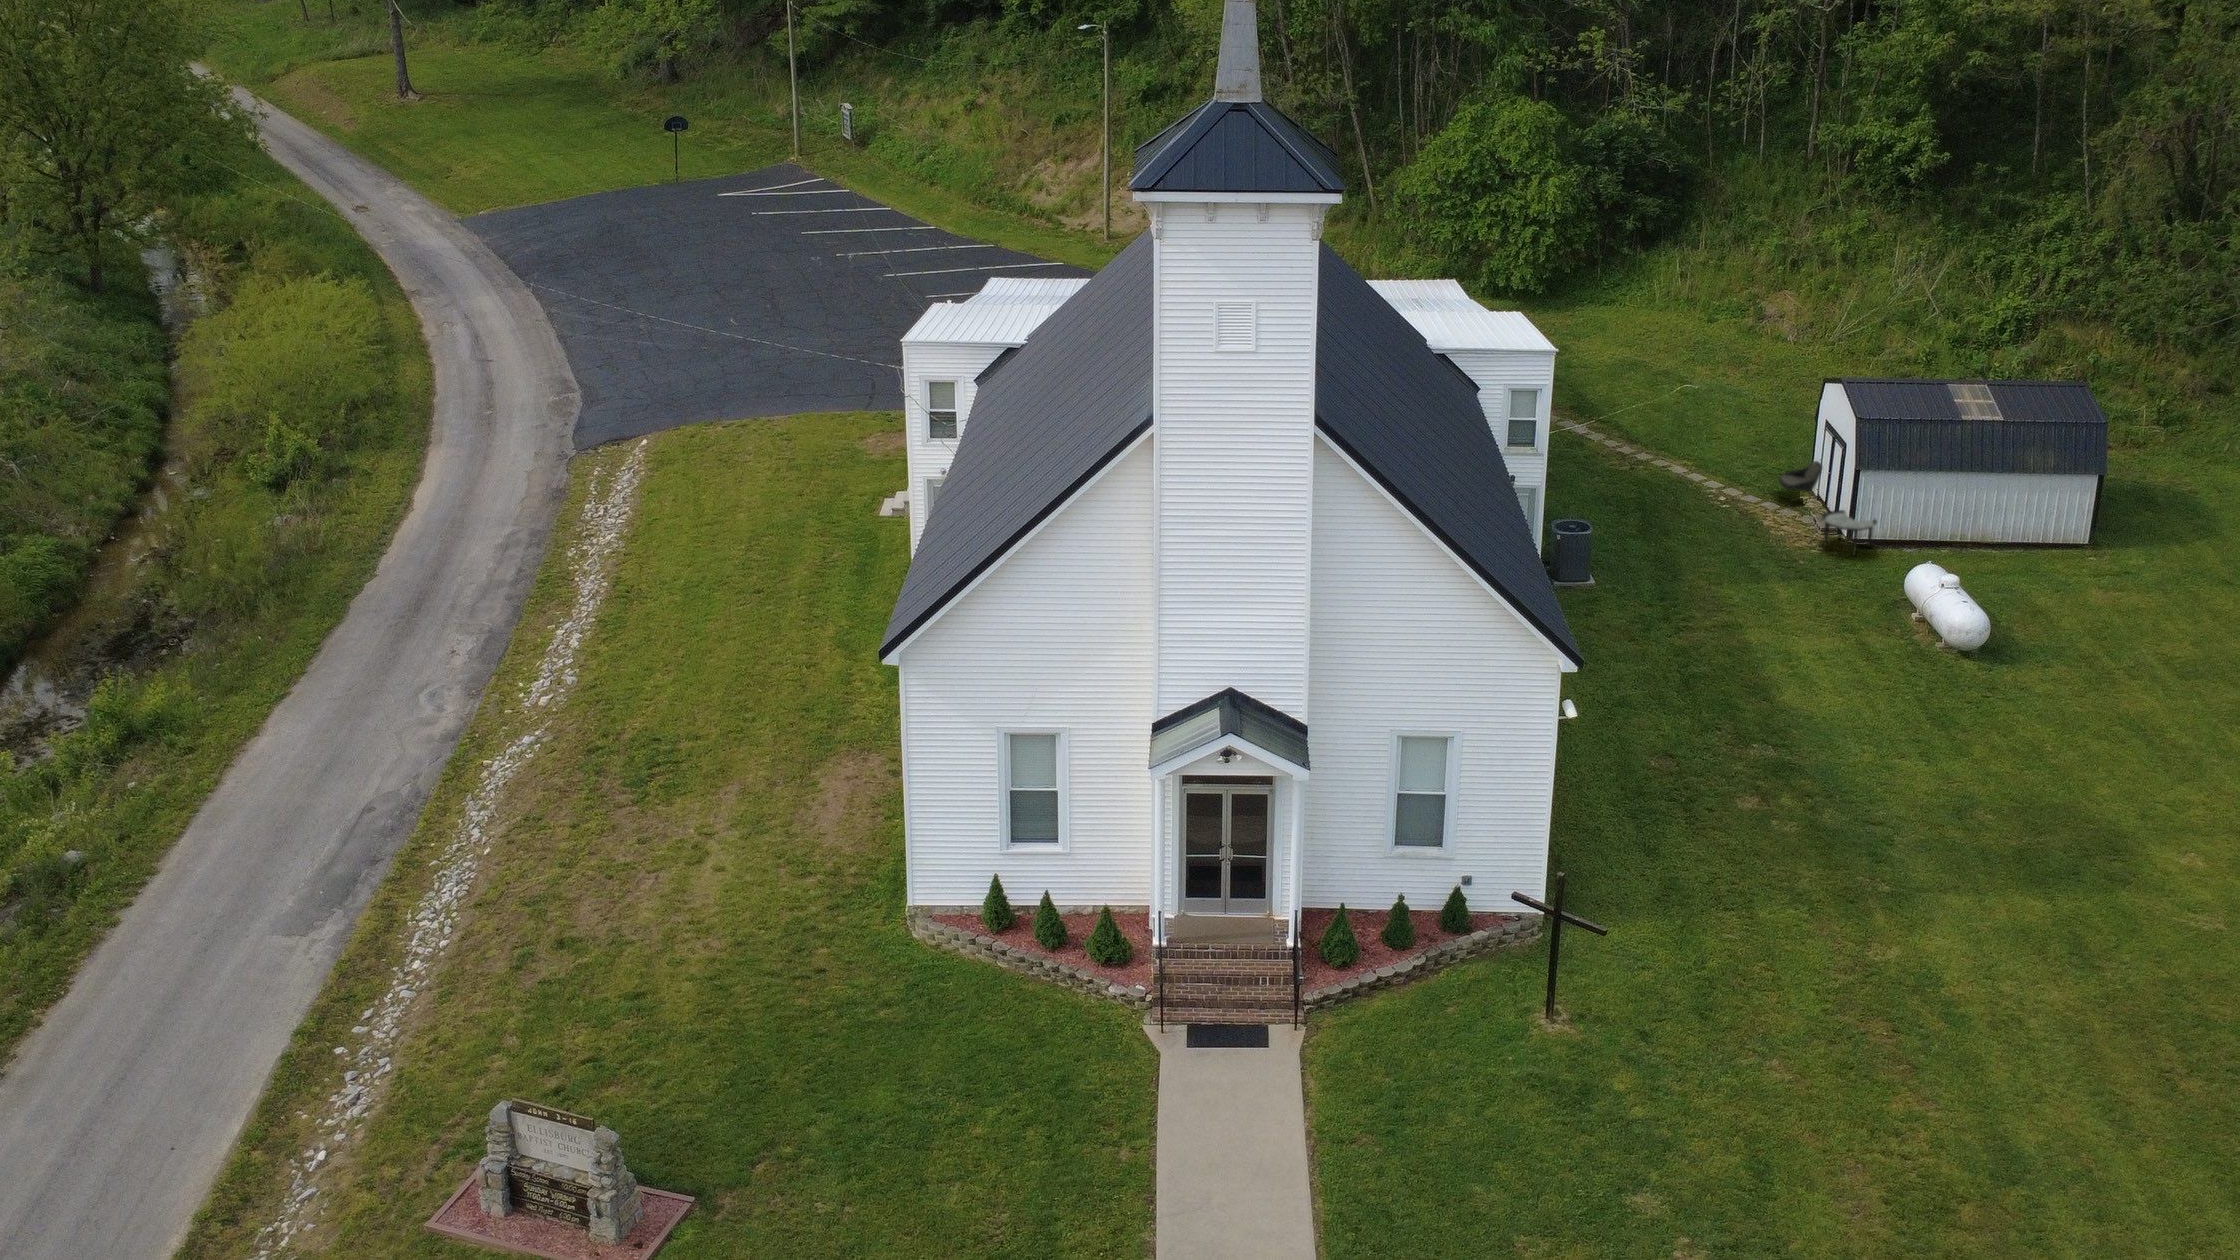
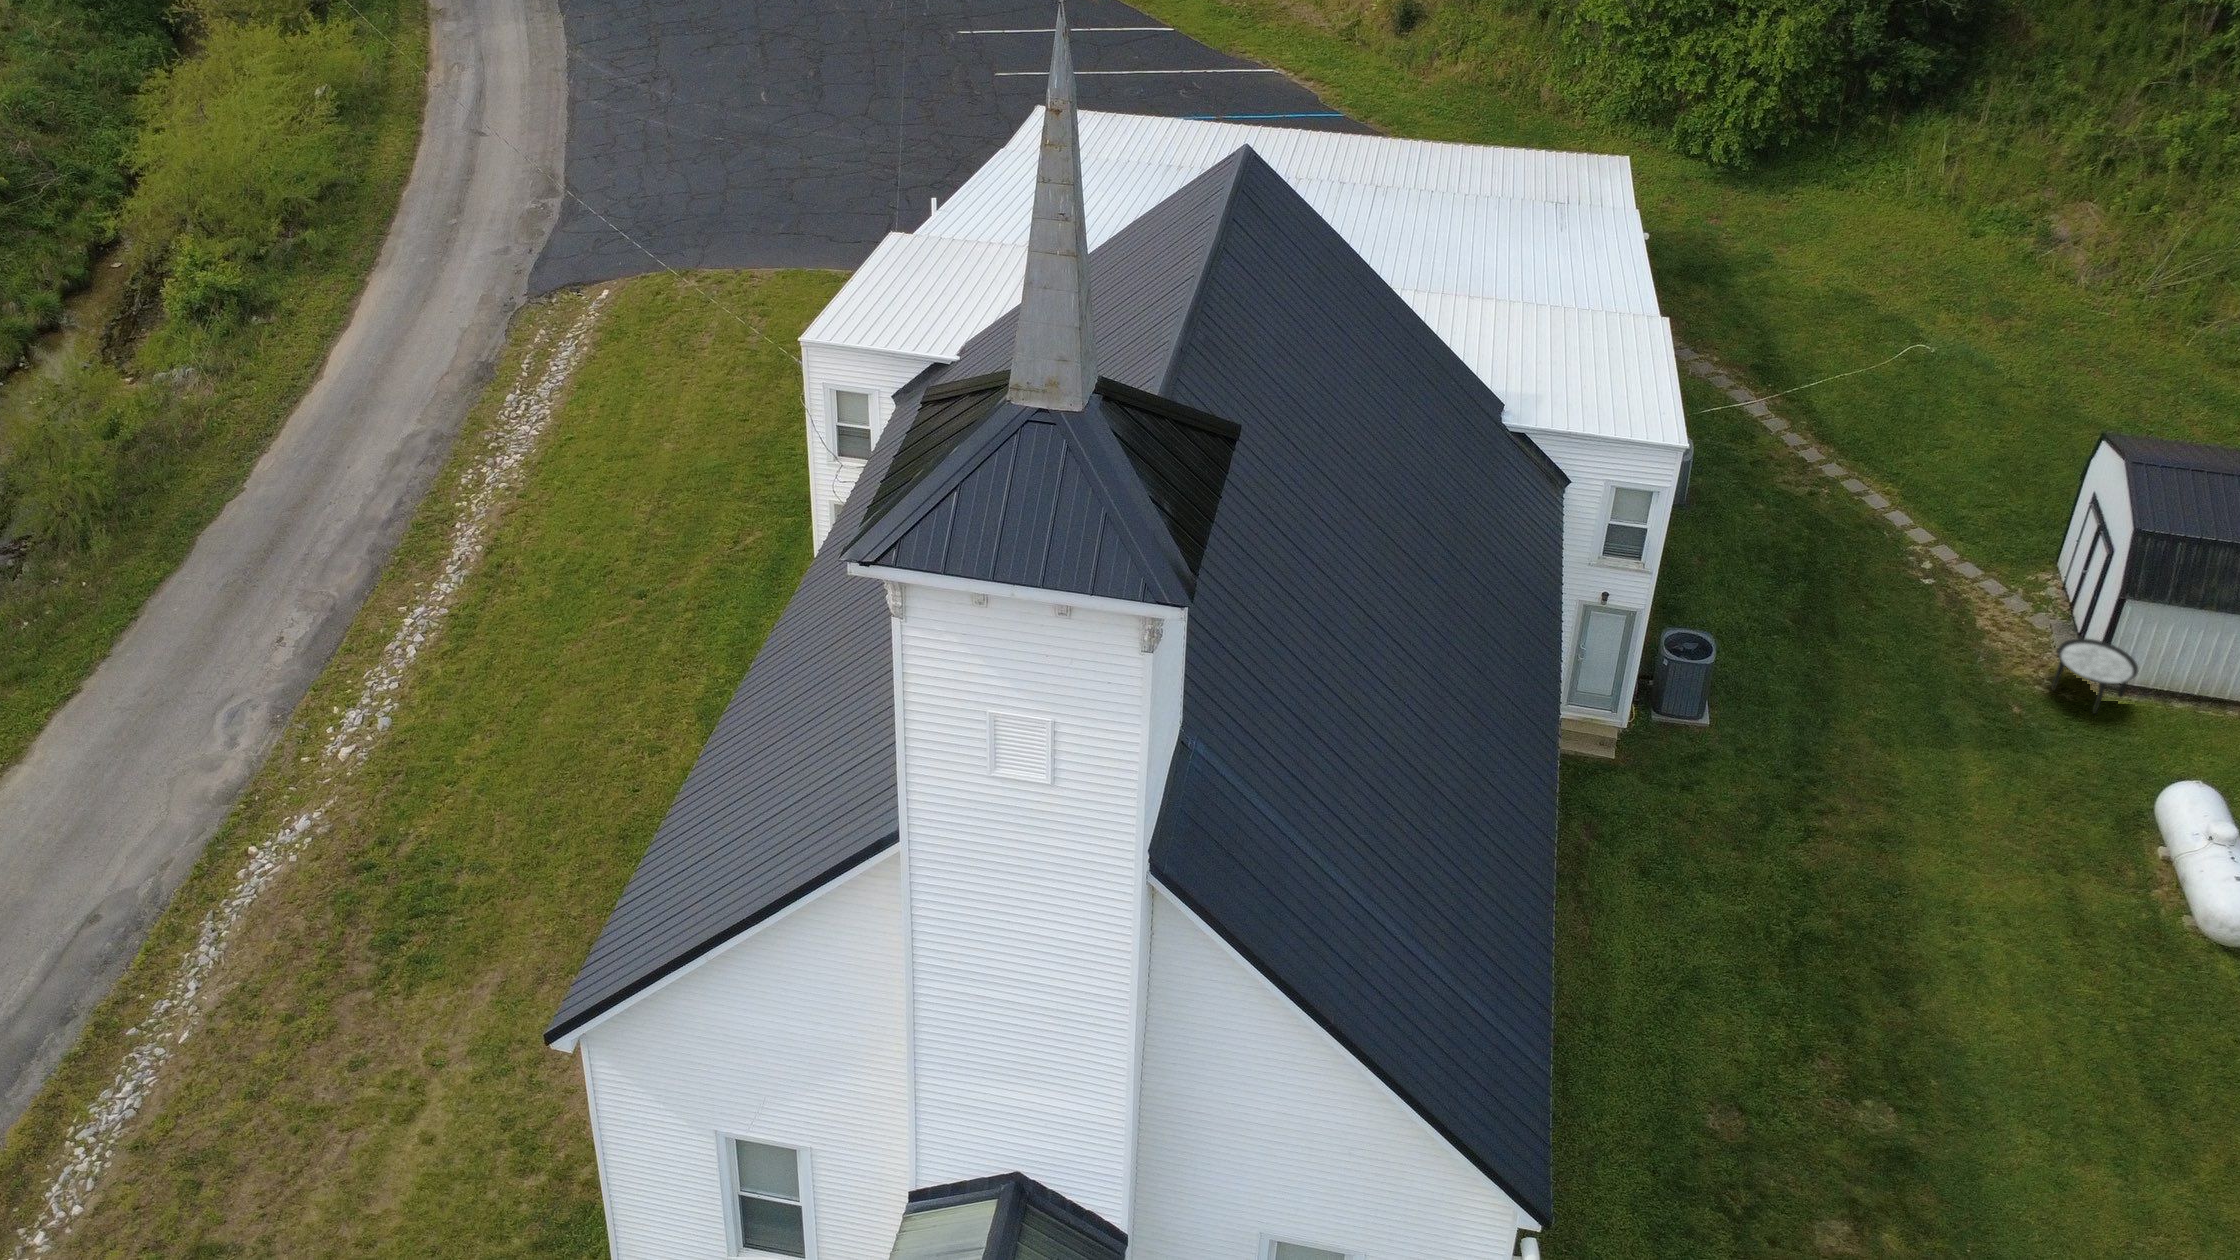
lounge chair: present [1779,461,1822,508] -> none [2007,540,2076,606]

